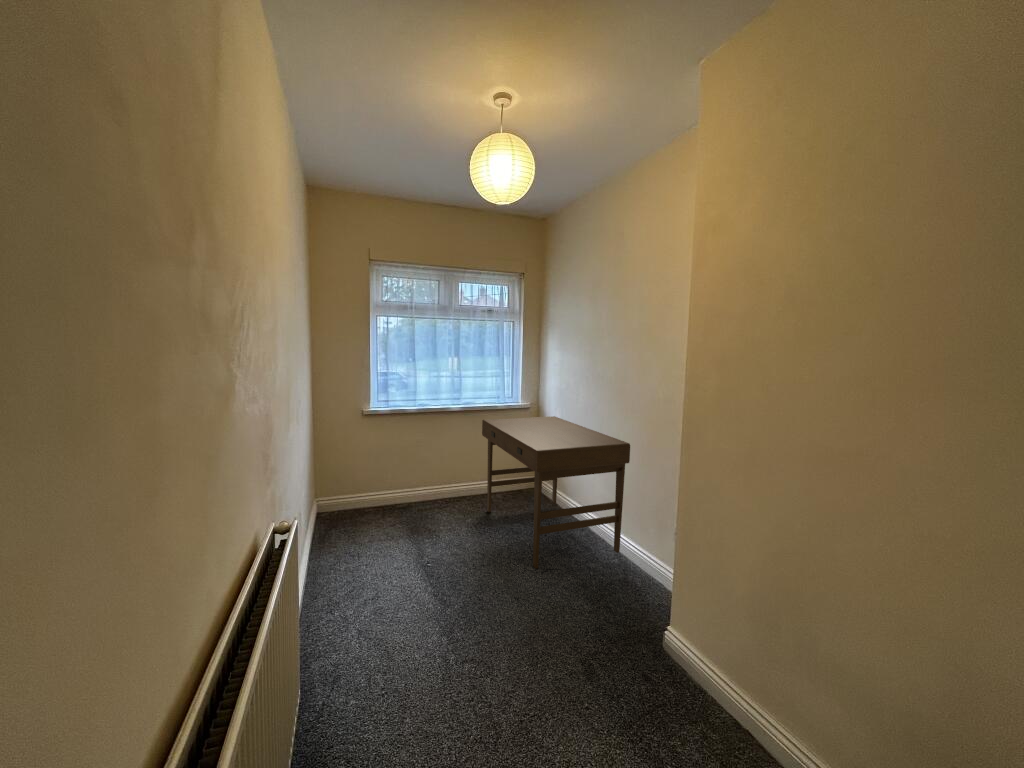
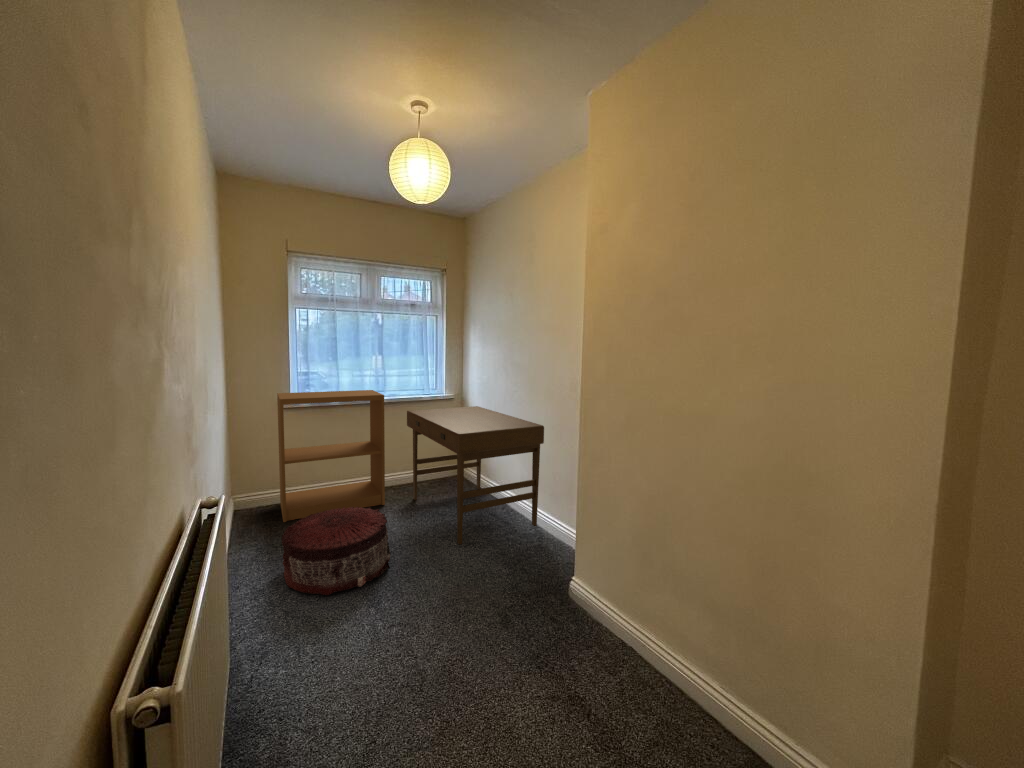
bookshelf: none [359,397,460,528] -> present [277,390,385,522]
pouf: none [357,519,463,616] -> present [282,507,391,595]

